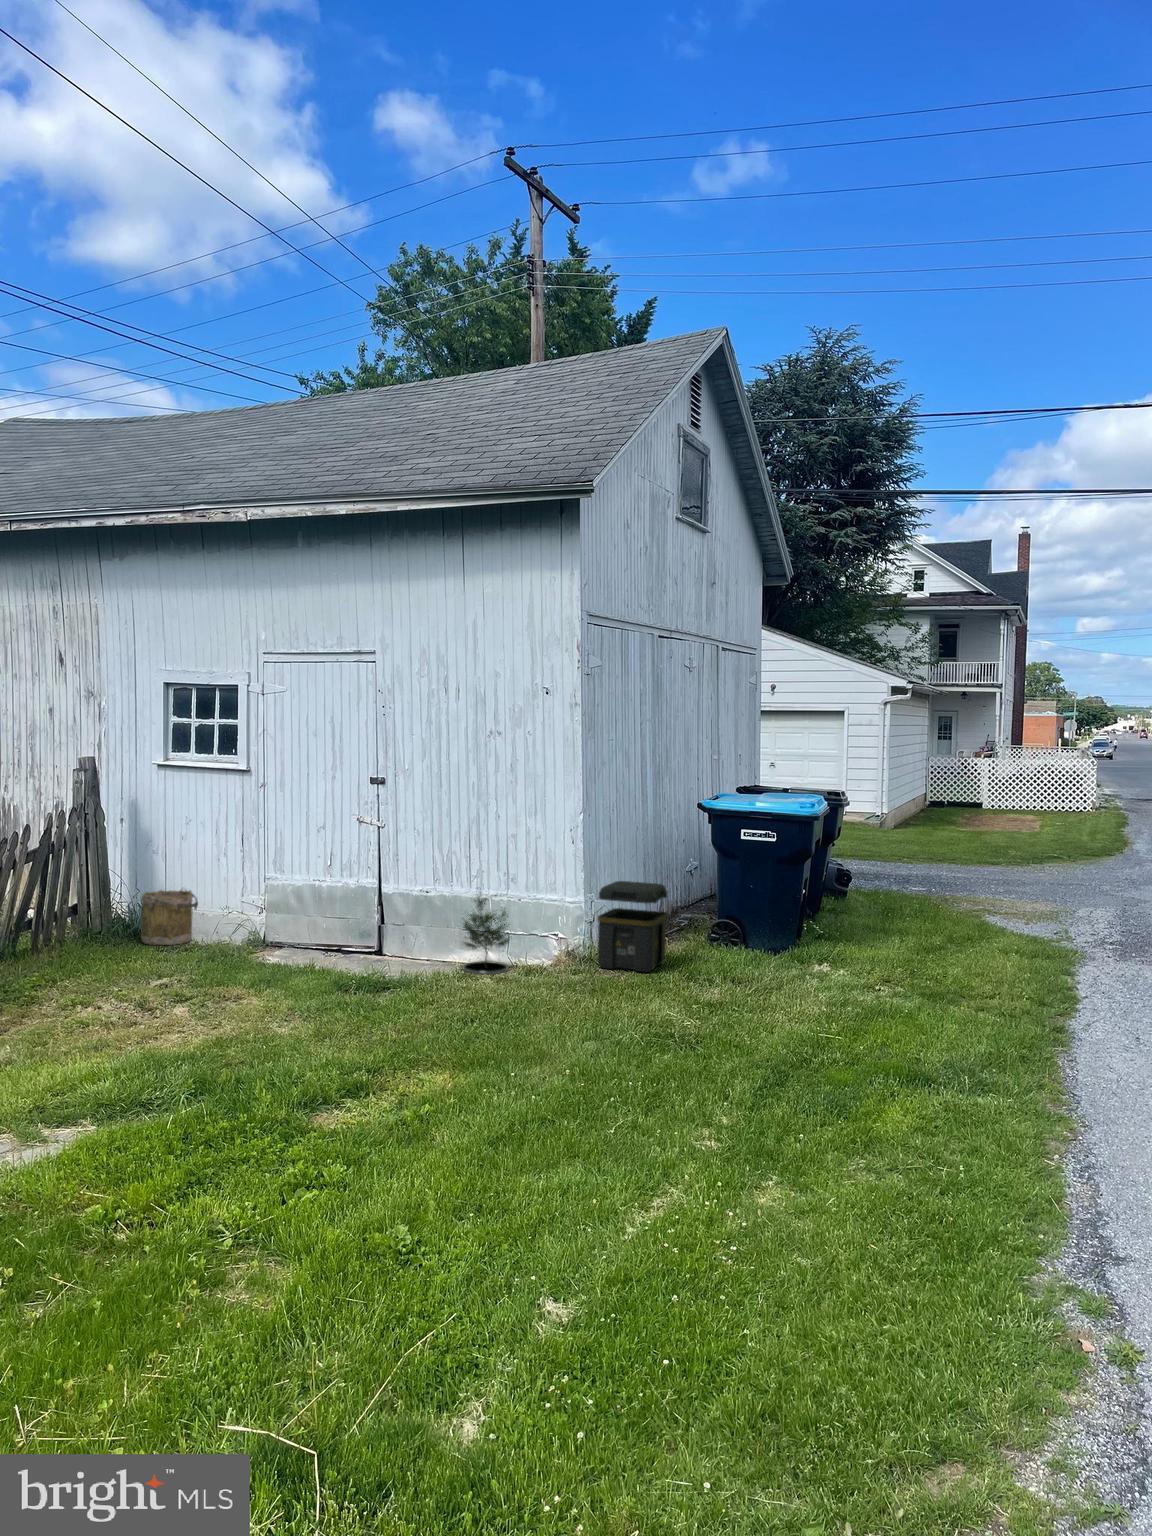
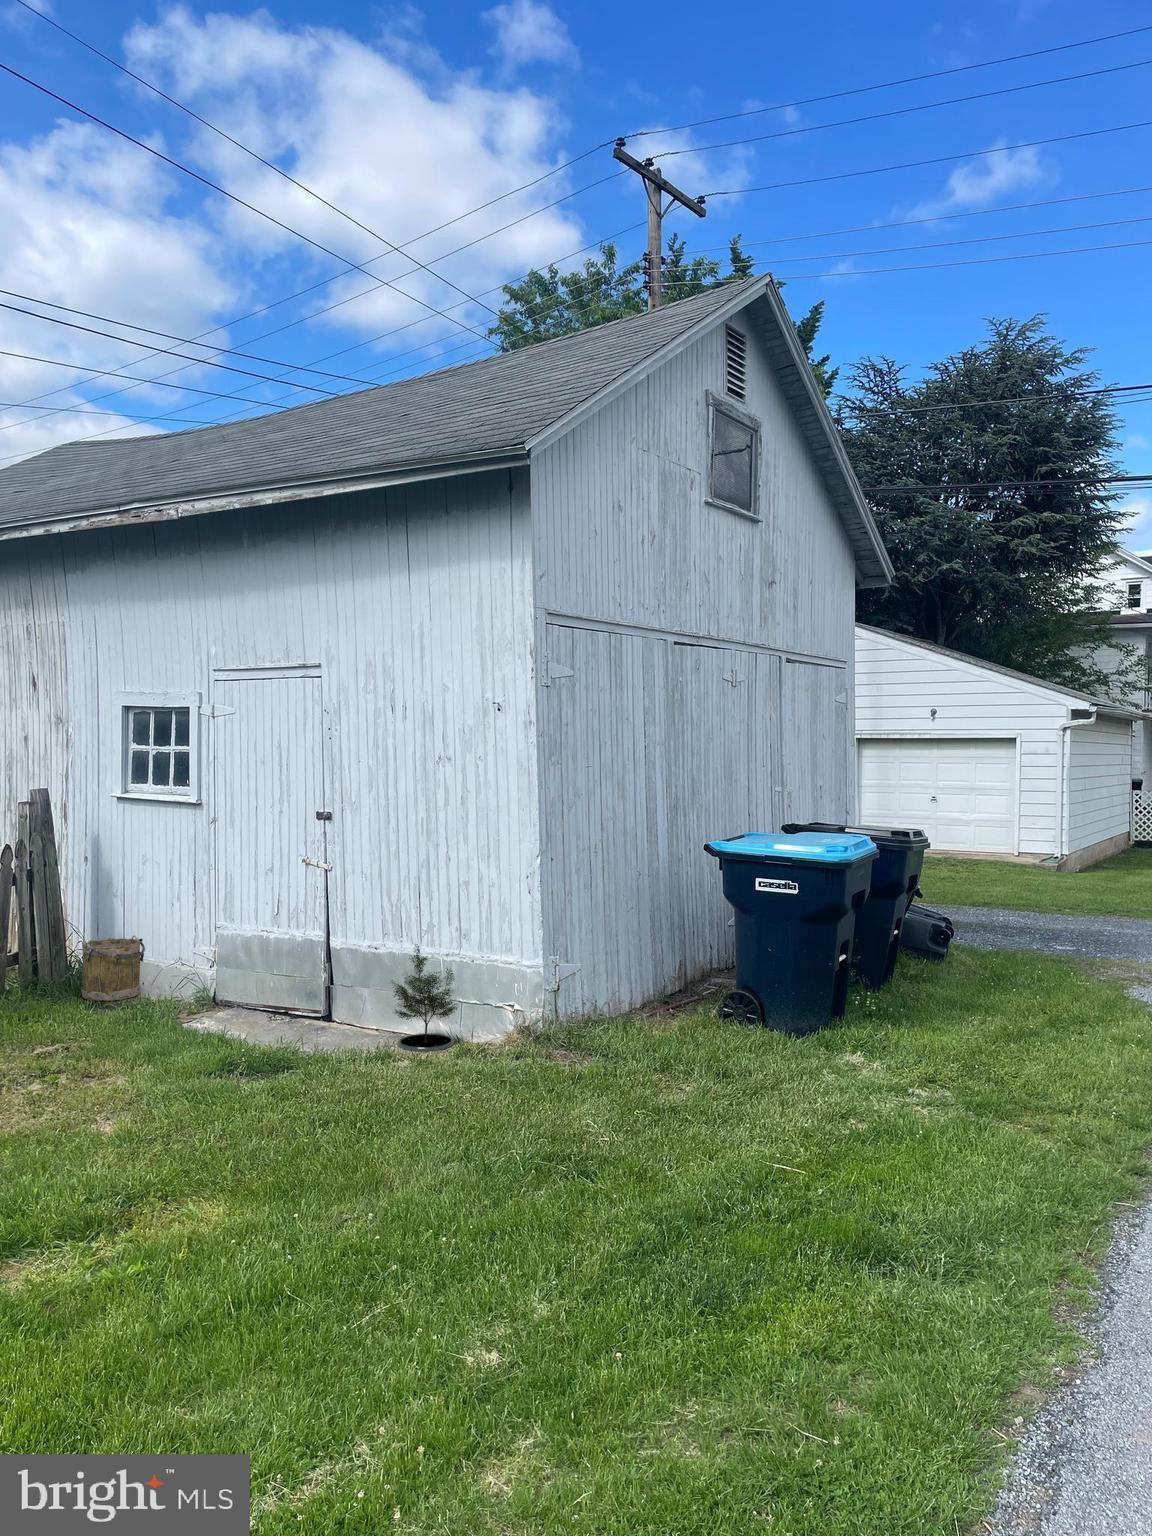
toolbox: present [597,881,667,972] -> none [561,939,654,1056]

